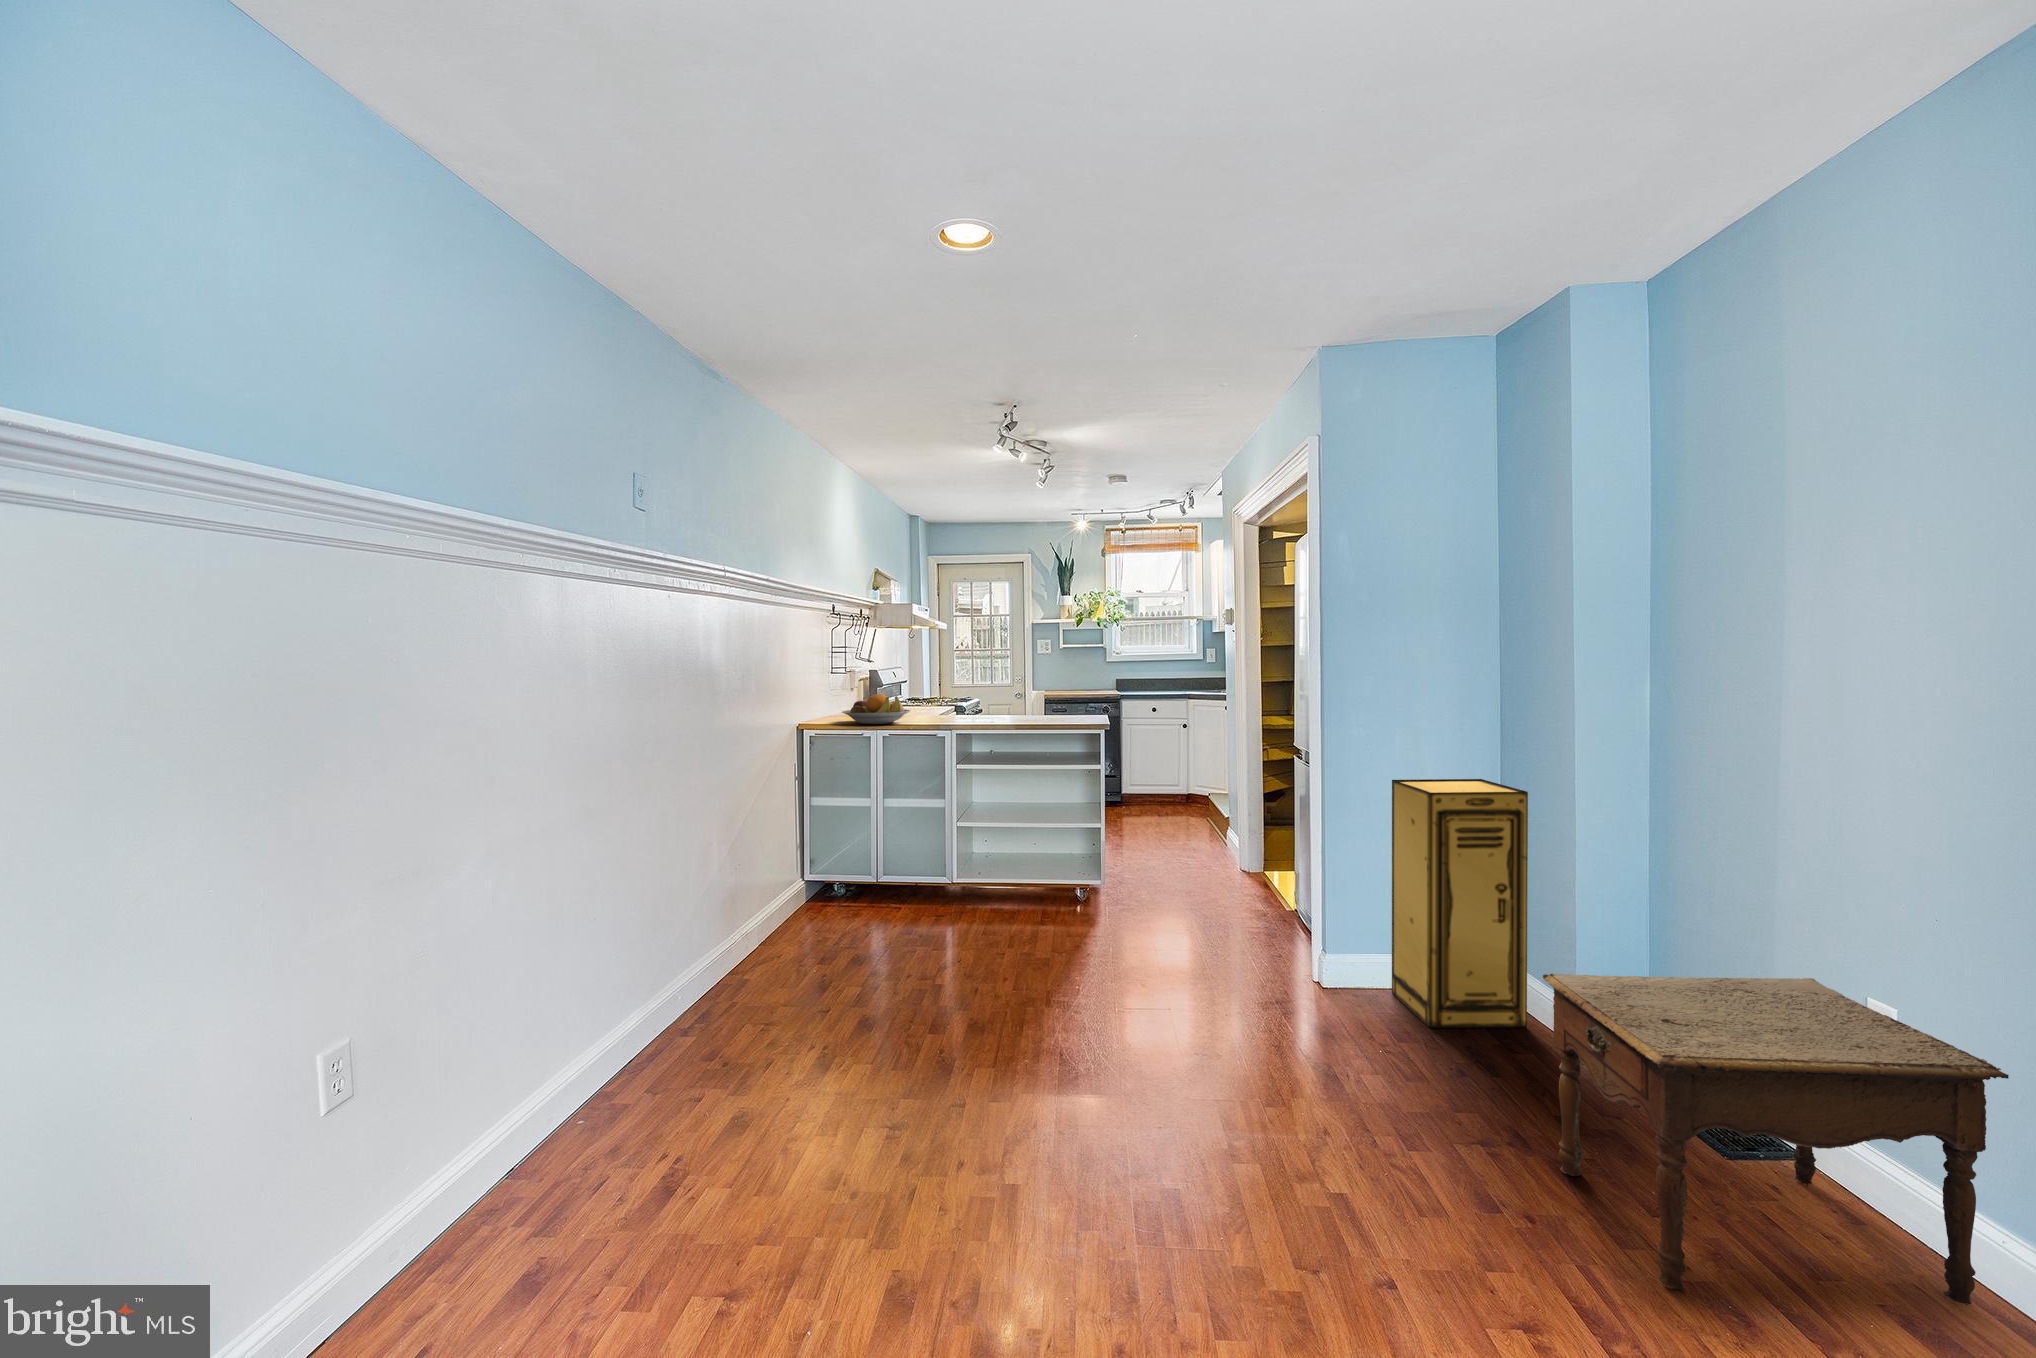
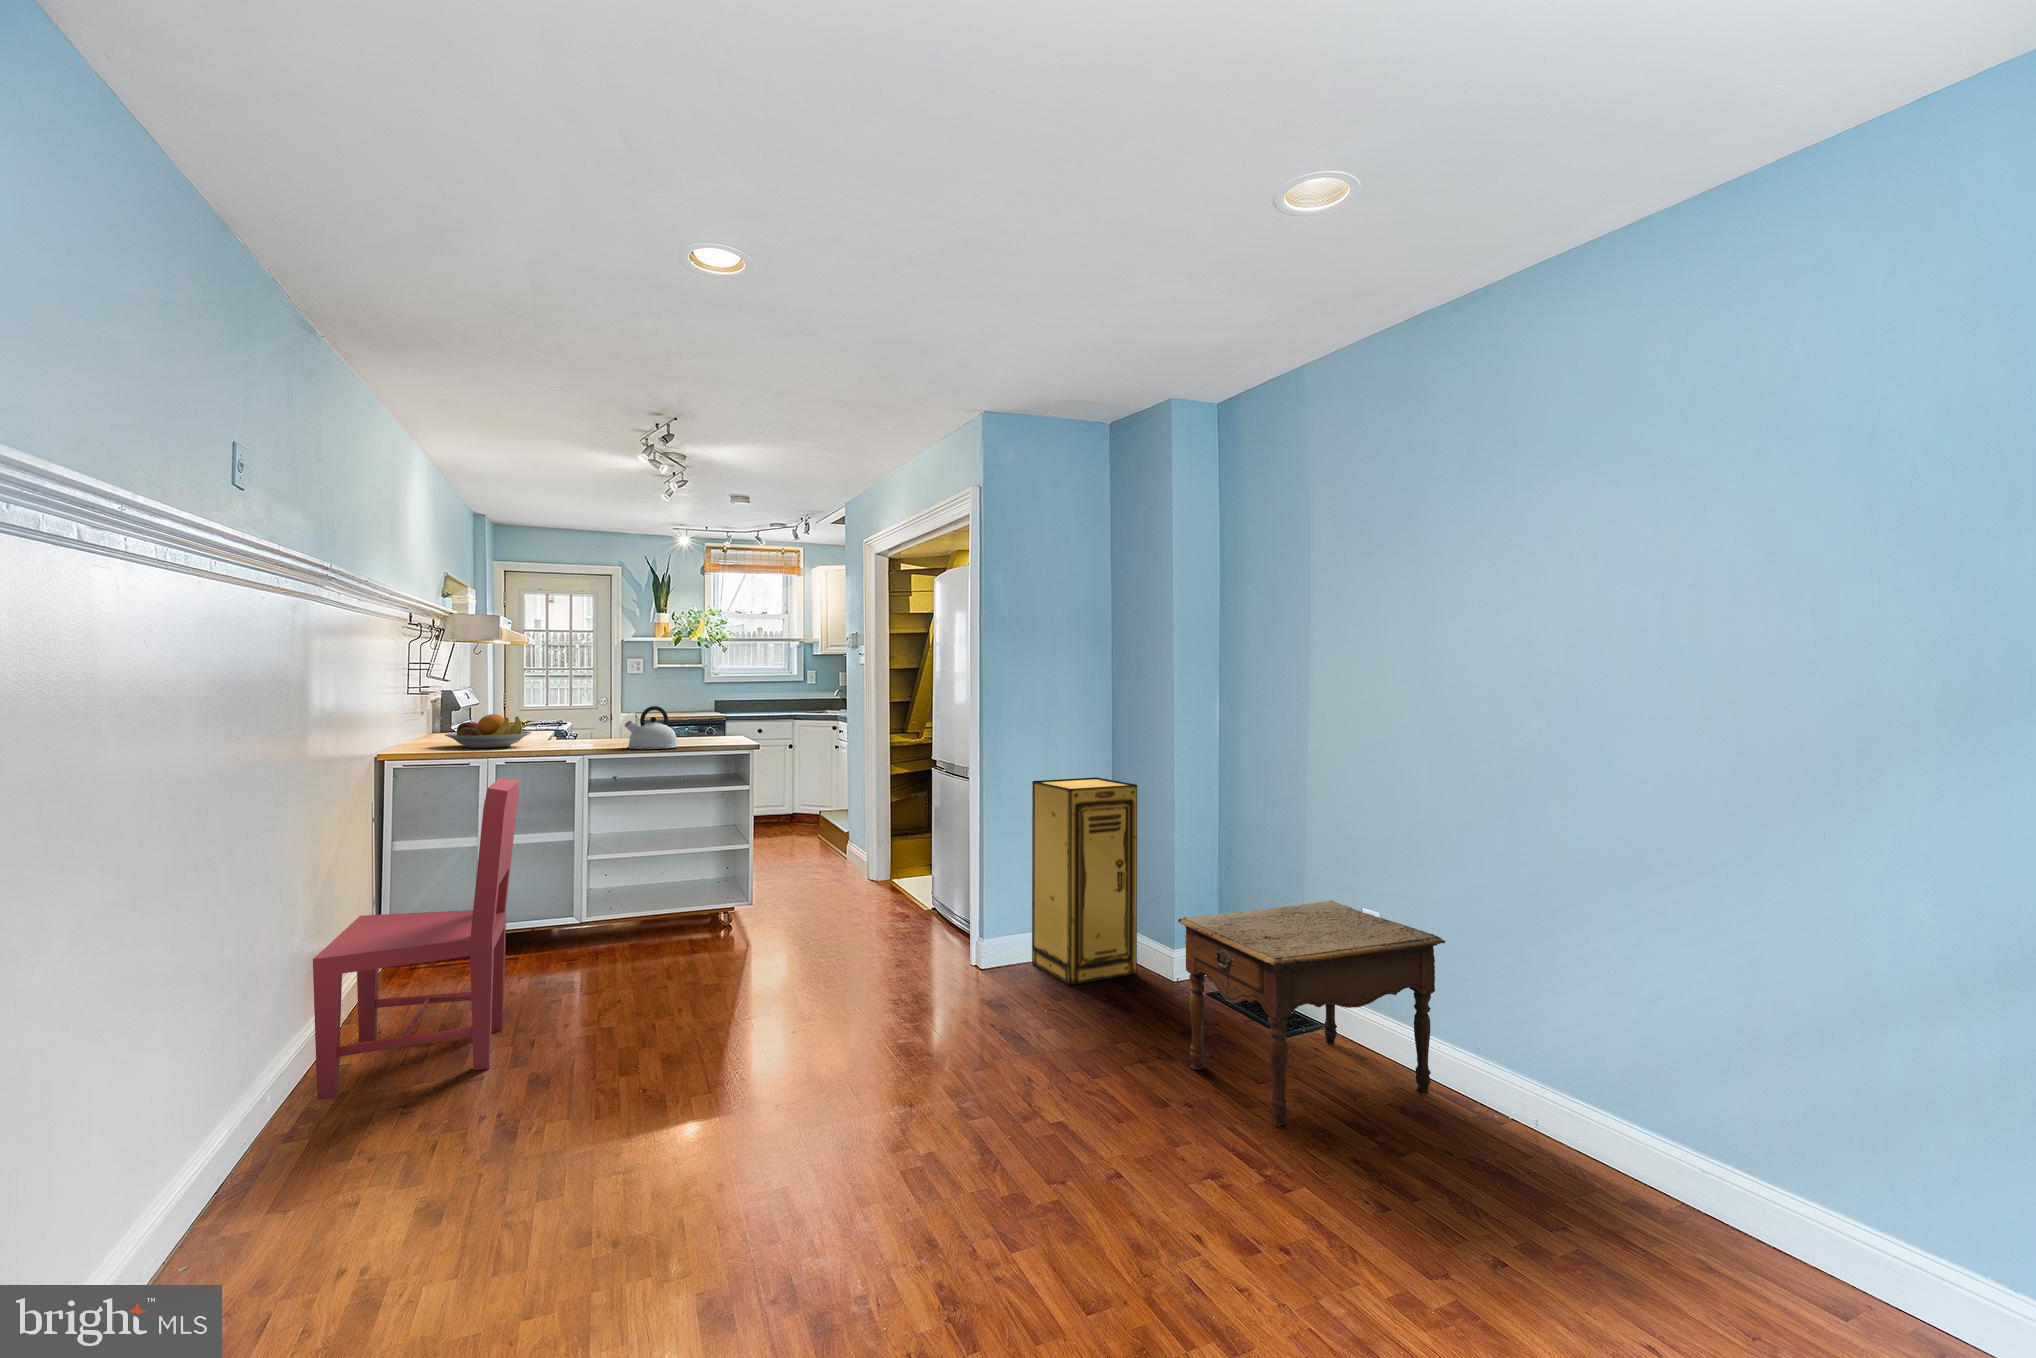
kettle: none [984,687,1033,729] -> present [625,706,678,749]
dining chair: none [697,754,868,1020] -> present [313,778,519,1100]

